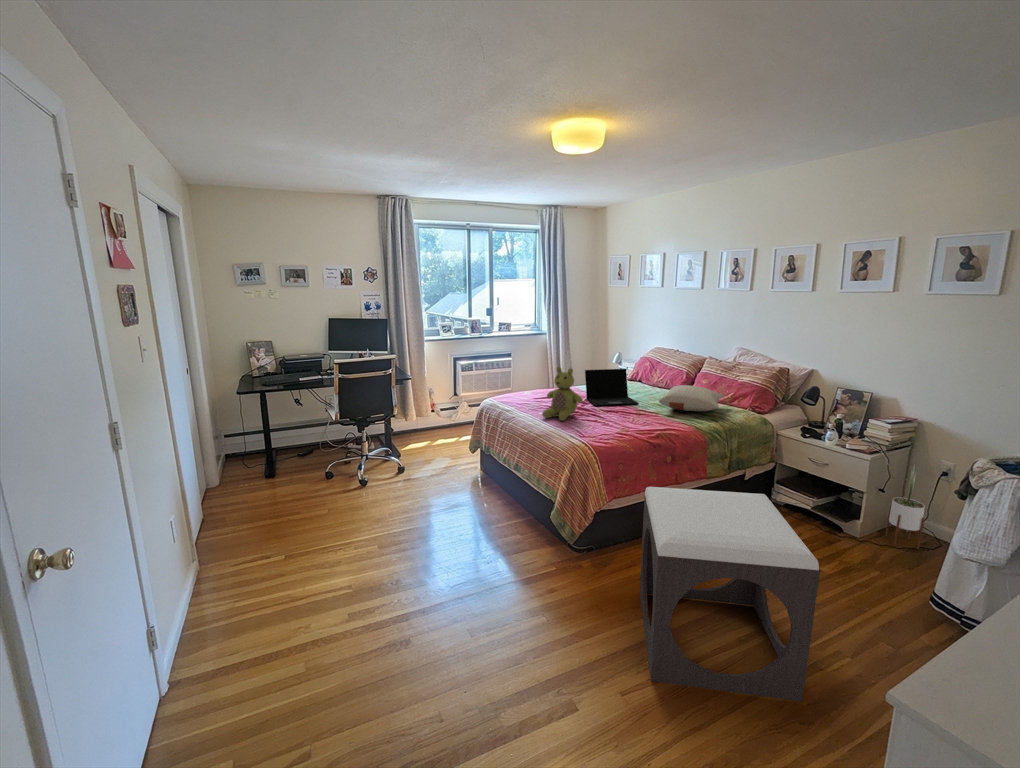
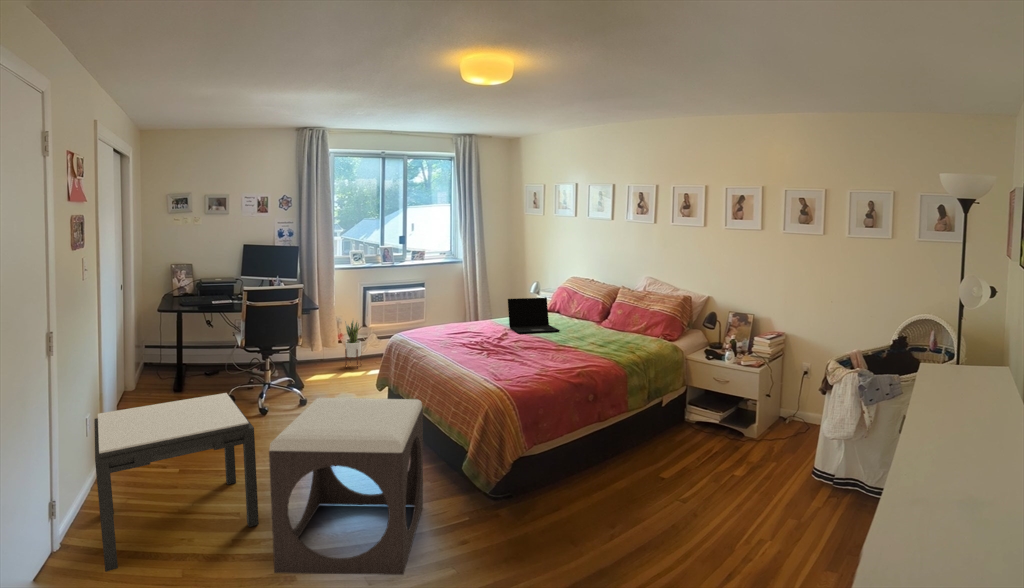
stuffed bear: present [542,367,583,421] -> none [469,294,509,346]
pillow: present [659,385,724,411] -> none [579,313,637,336]
side table: none [172,464,329,634] -> present [94,393,259,572]
potted plant: present [885,472,925,549] -> present [345,321,362,369]
footstool: present [640,487,820,702] -> present [269,398,423,575]

